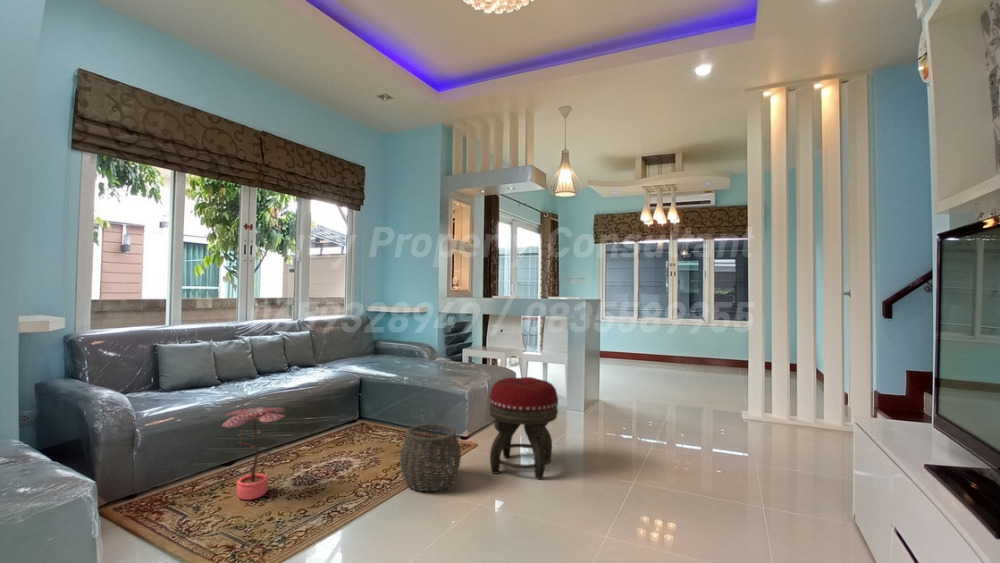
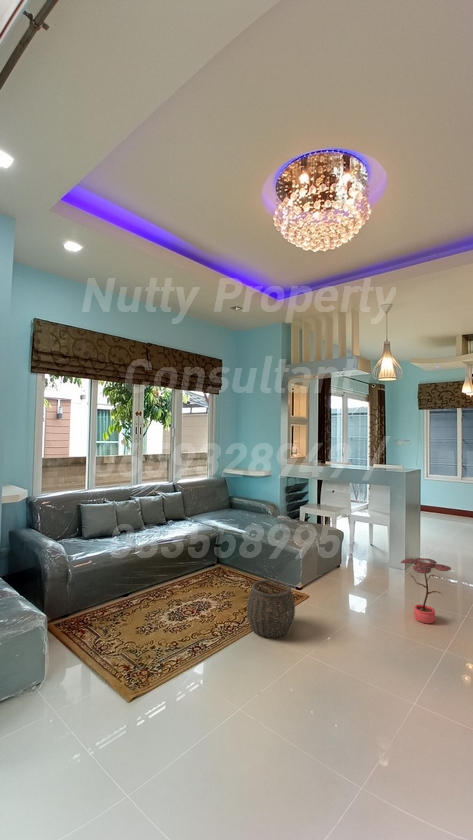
footstool: present [489,377,558,480] -> none [319,544,379,637]
potted plant: present [222,407,285,500] -> present [401,558,451,623]

